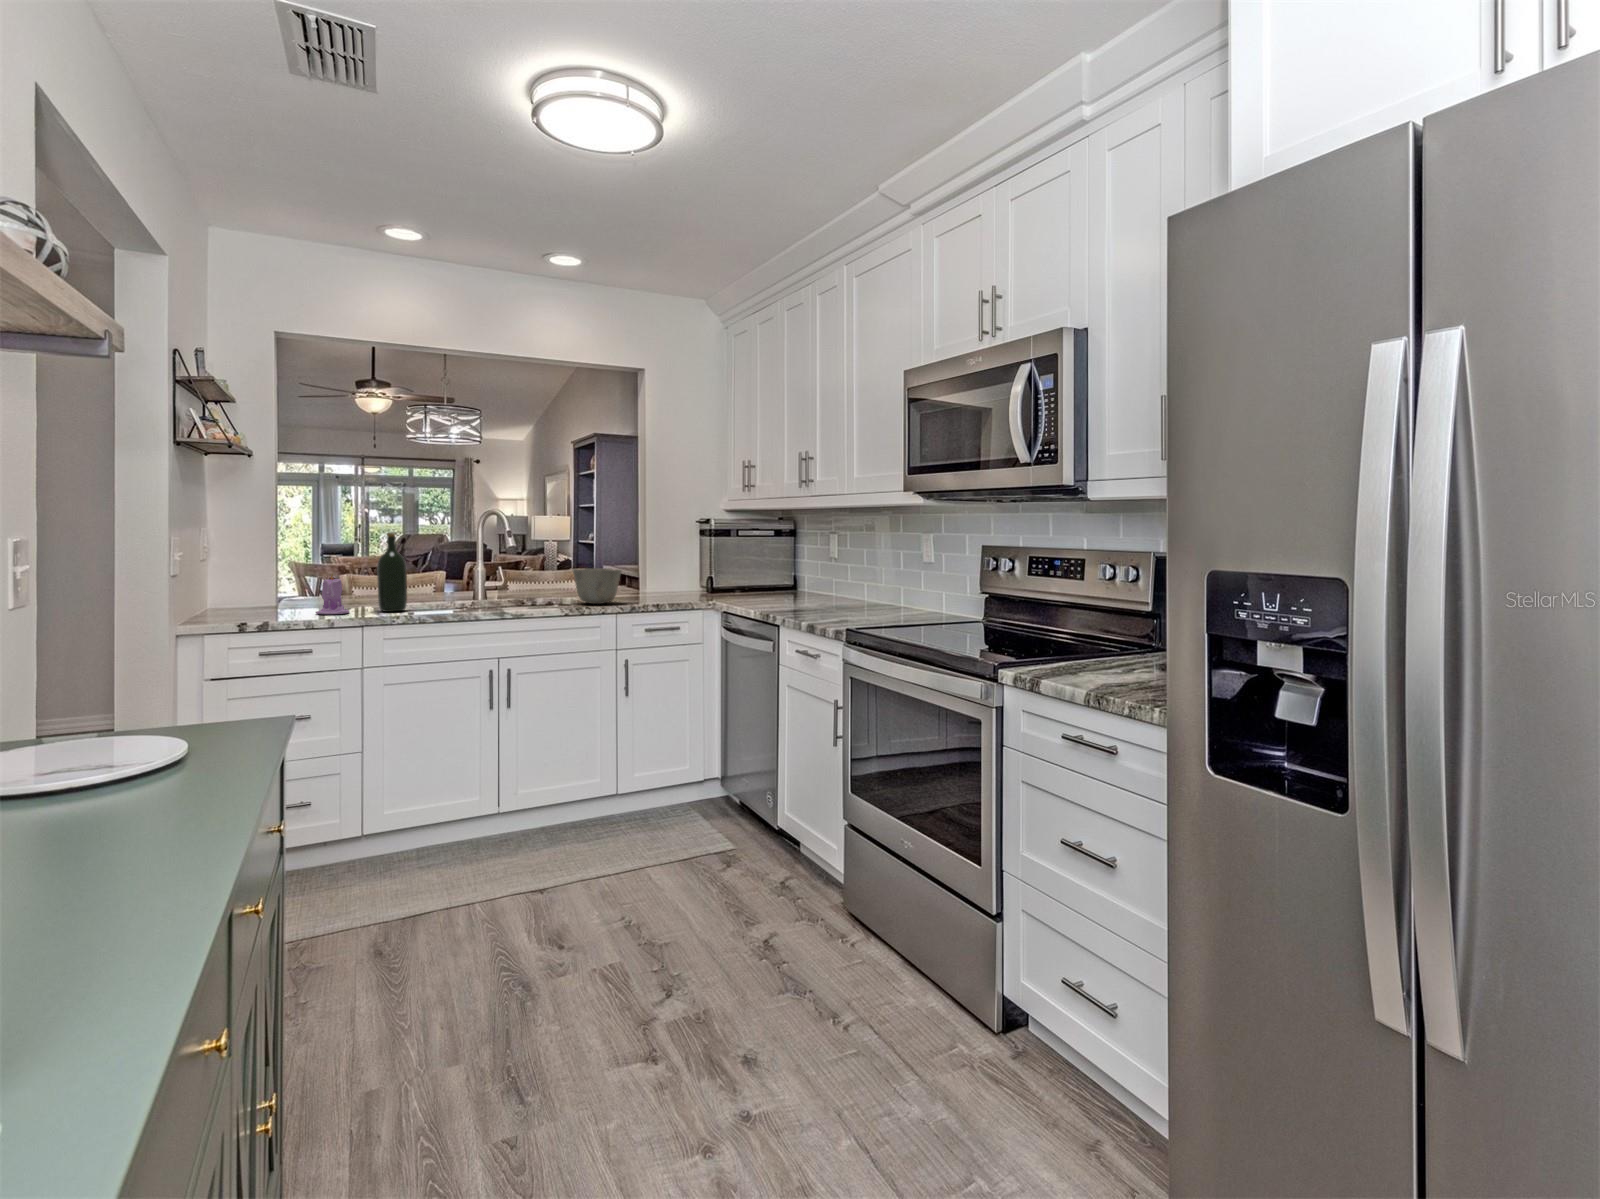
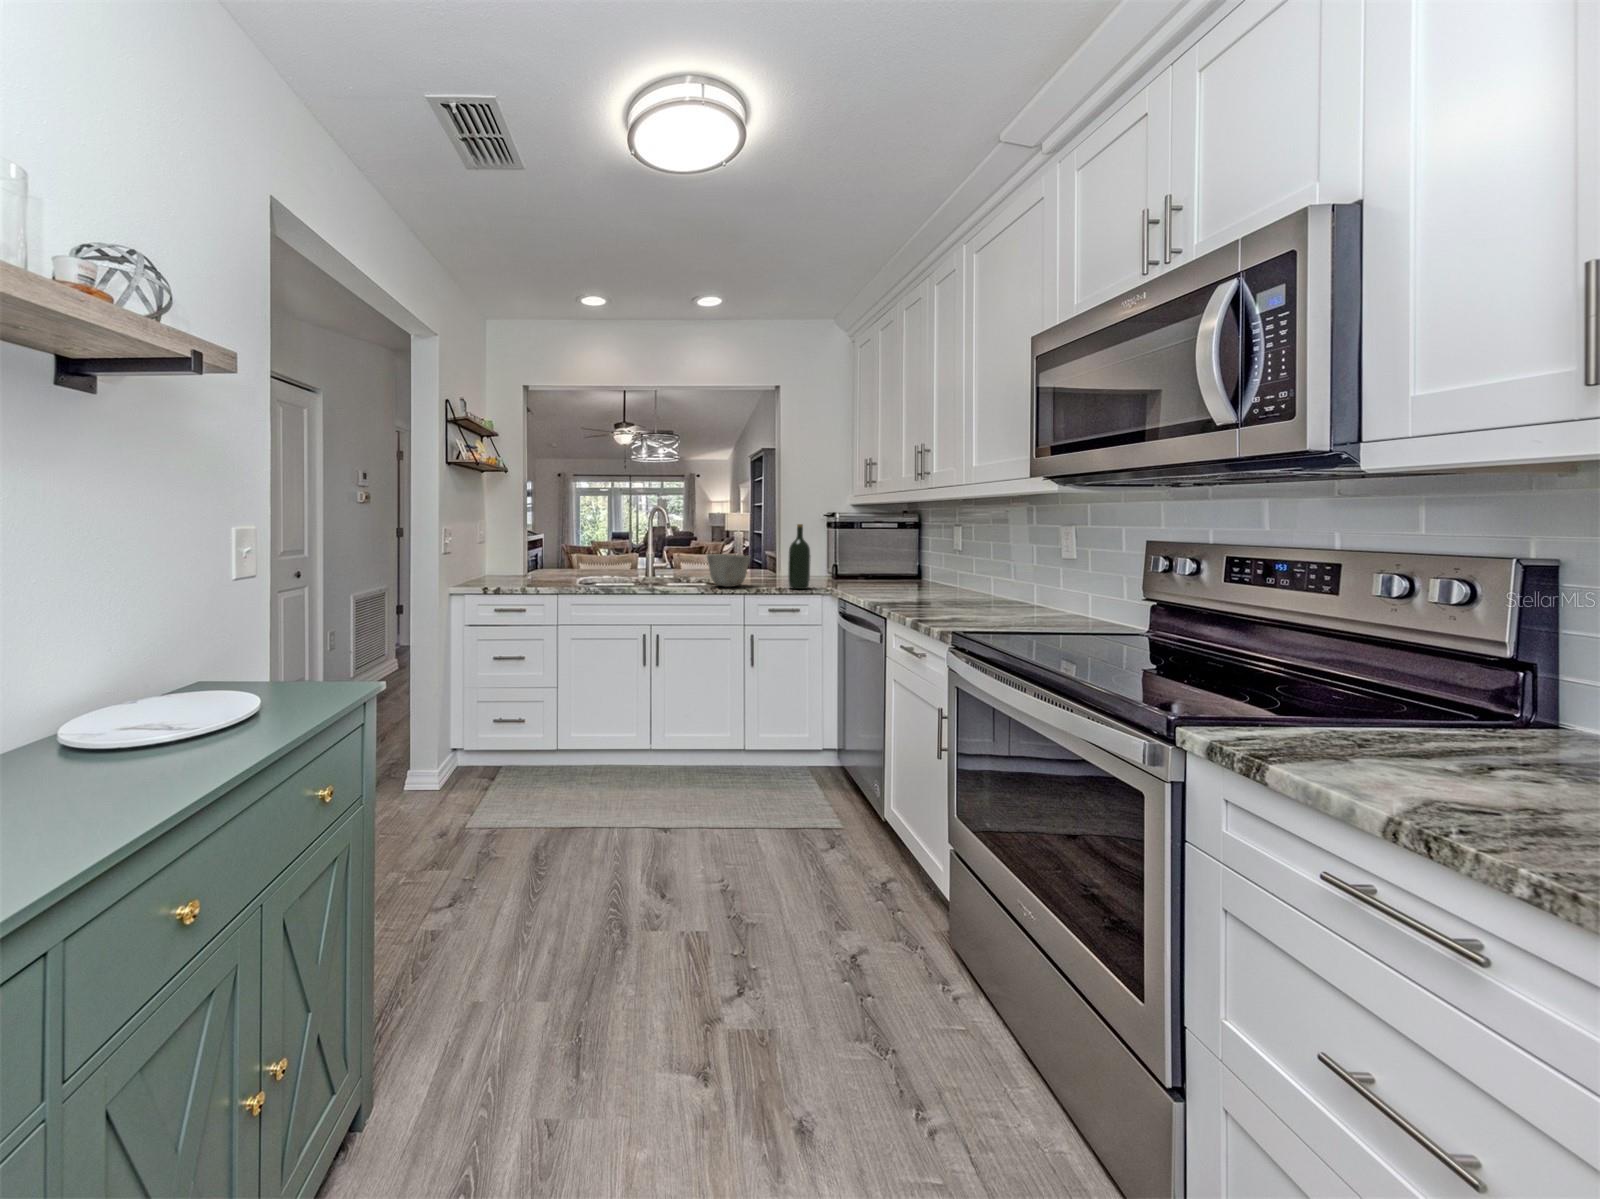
wine bottle: present [377,533,407,612] -> present [788,524,810,589]
candle: present [316,574,349,614] -> none [479,555,509,591]

